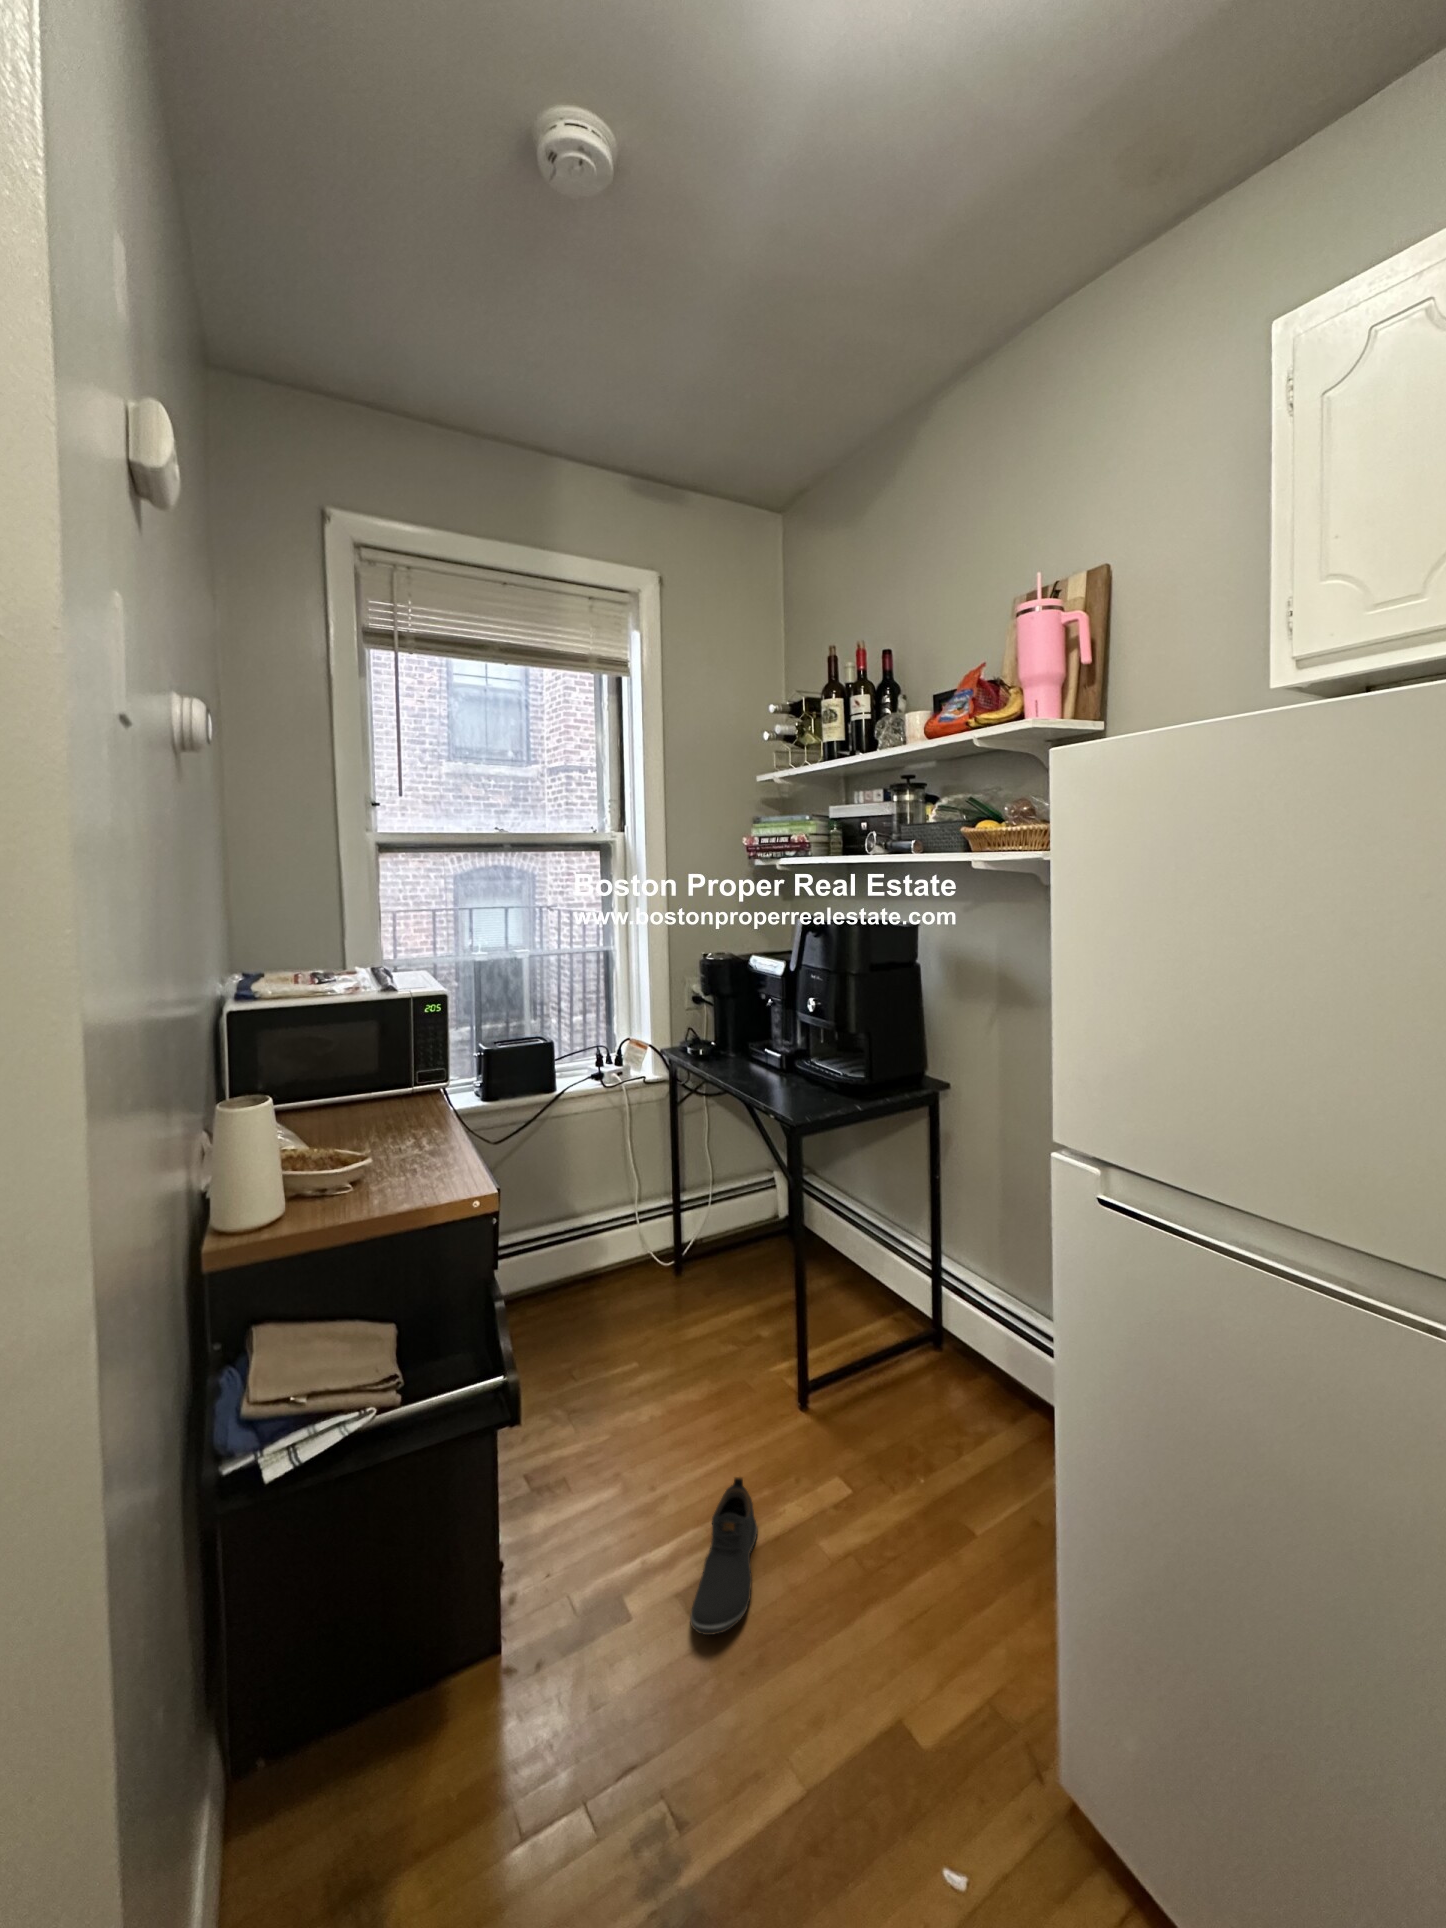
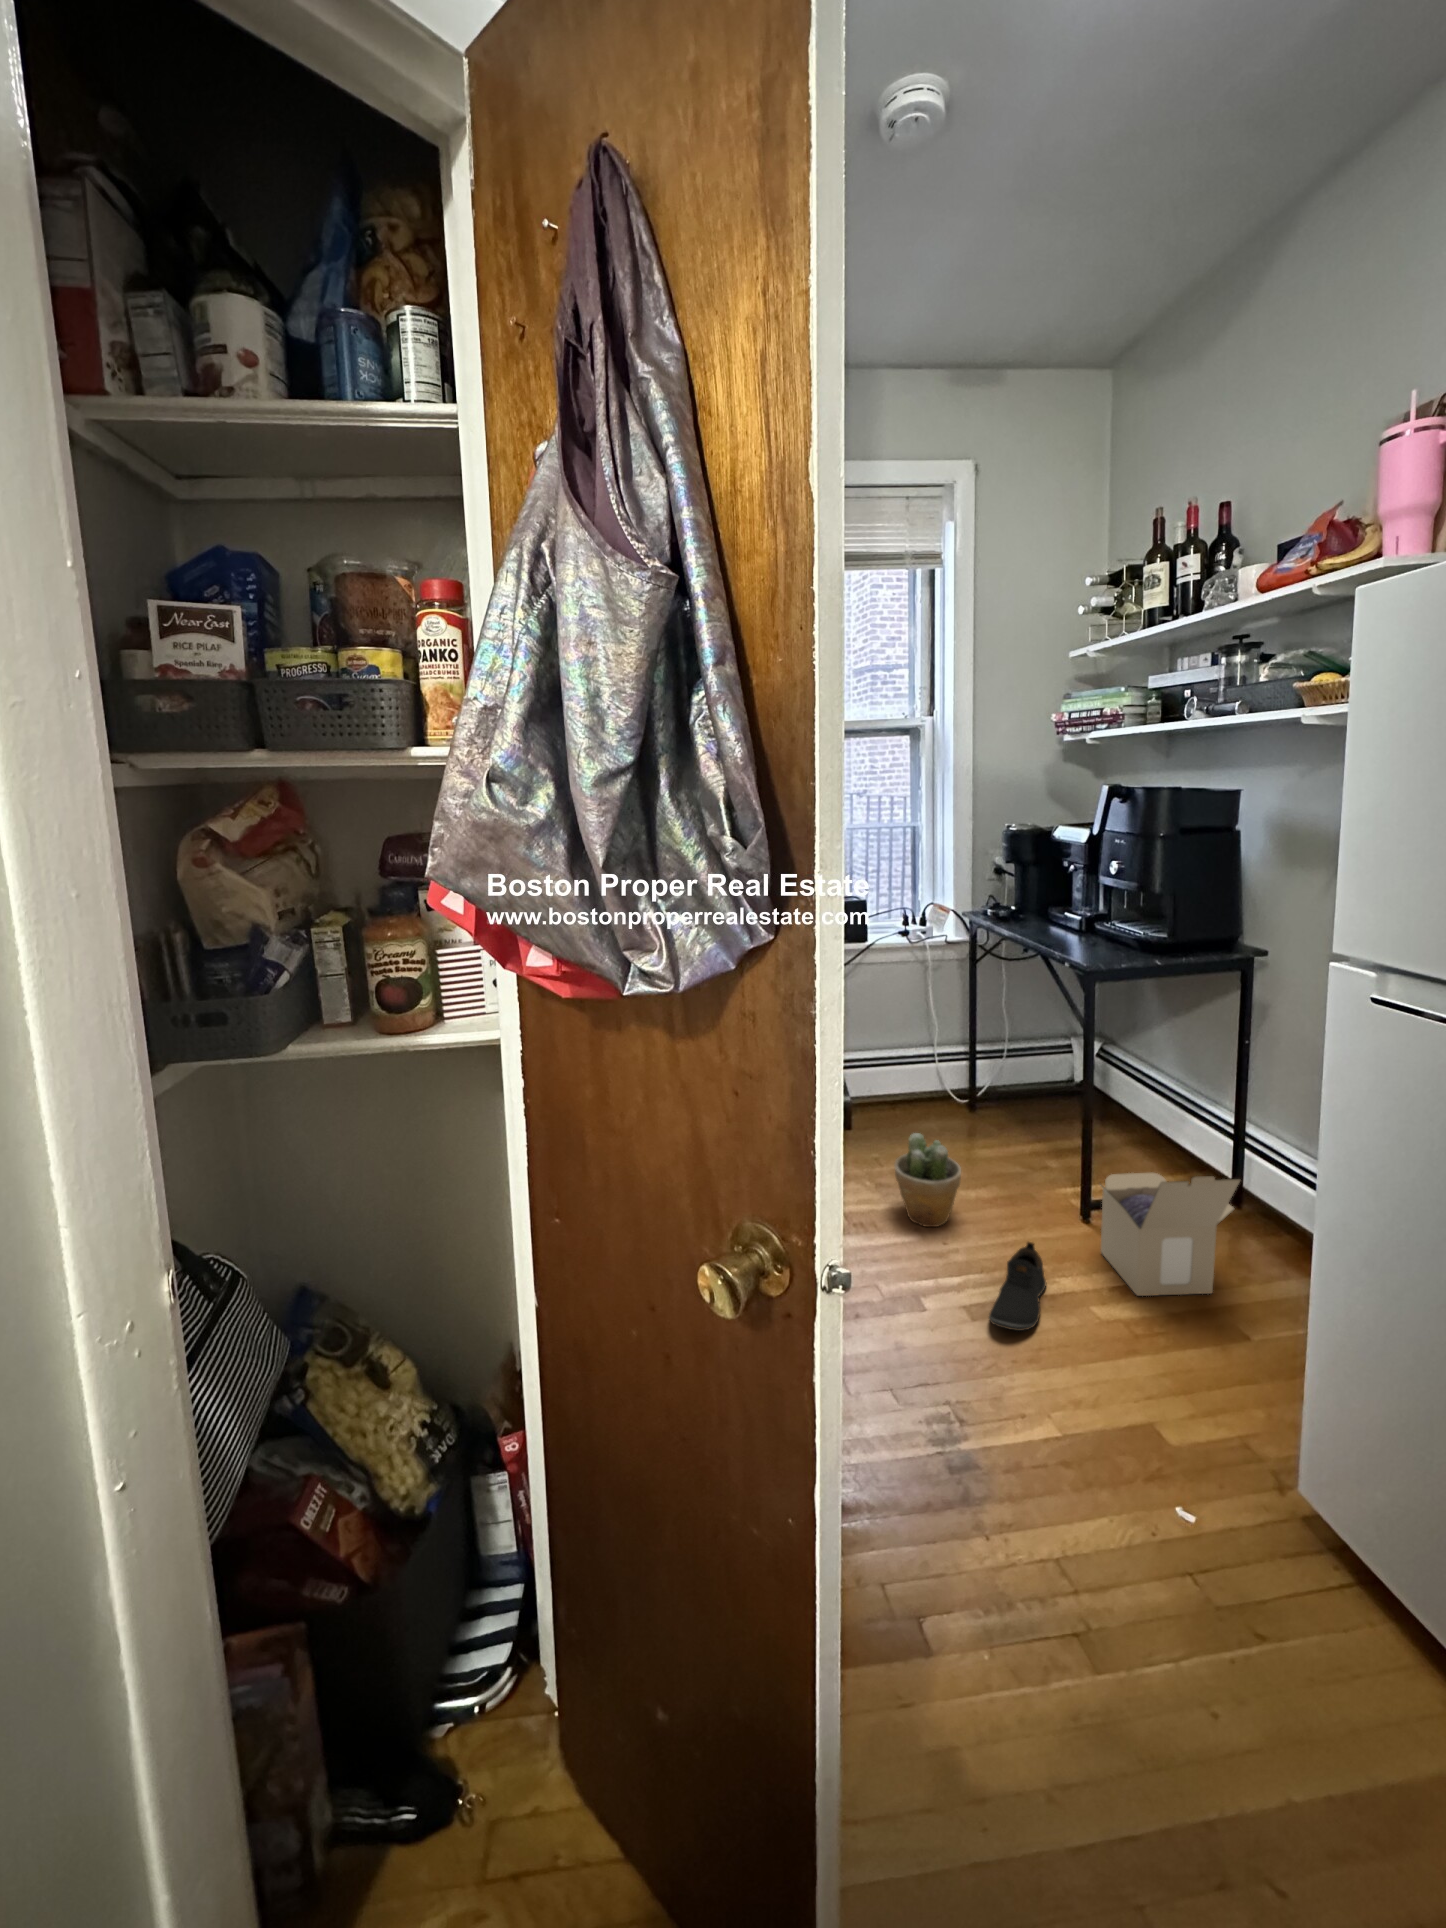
potted plant: none [577,1344,659,1471] -> present [894,1133,961,1227]
cardboard box: none [809,1348,947,1517] -> present [1100,1173,1240,1296]

